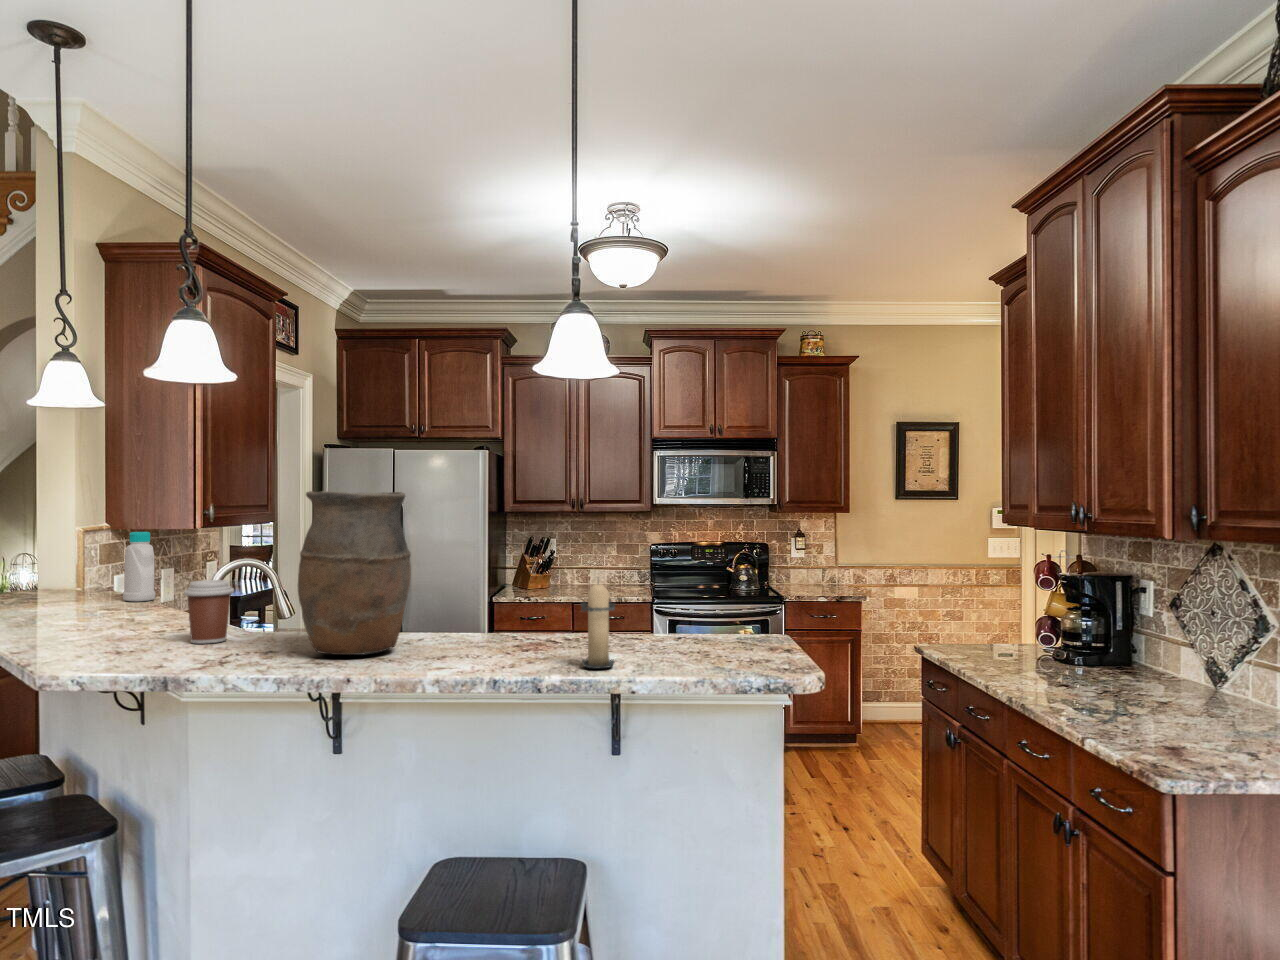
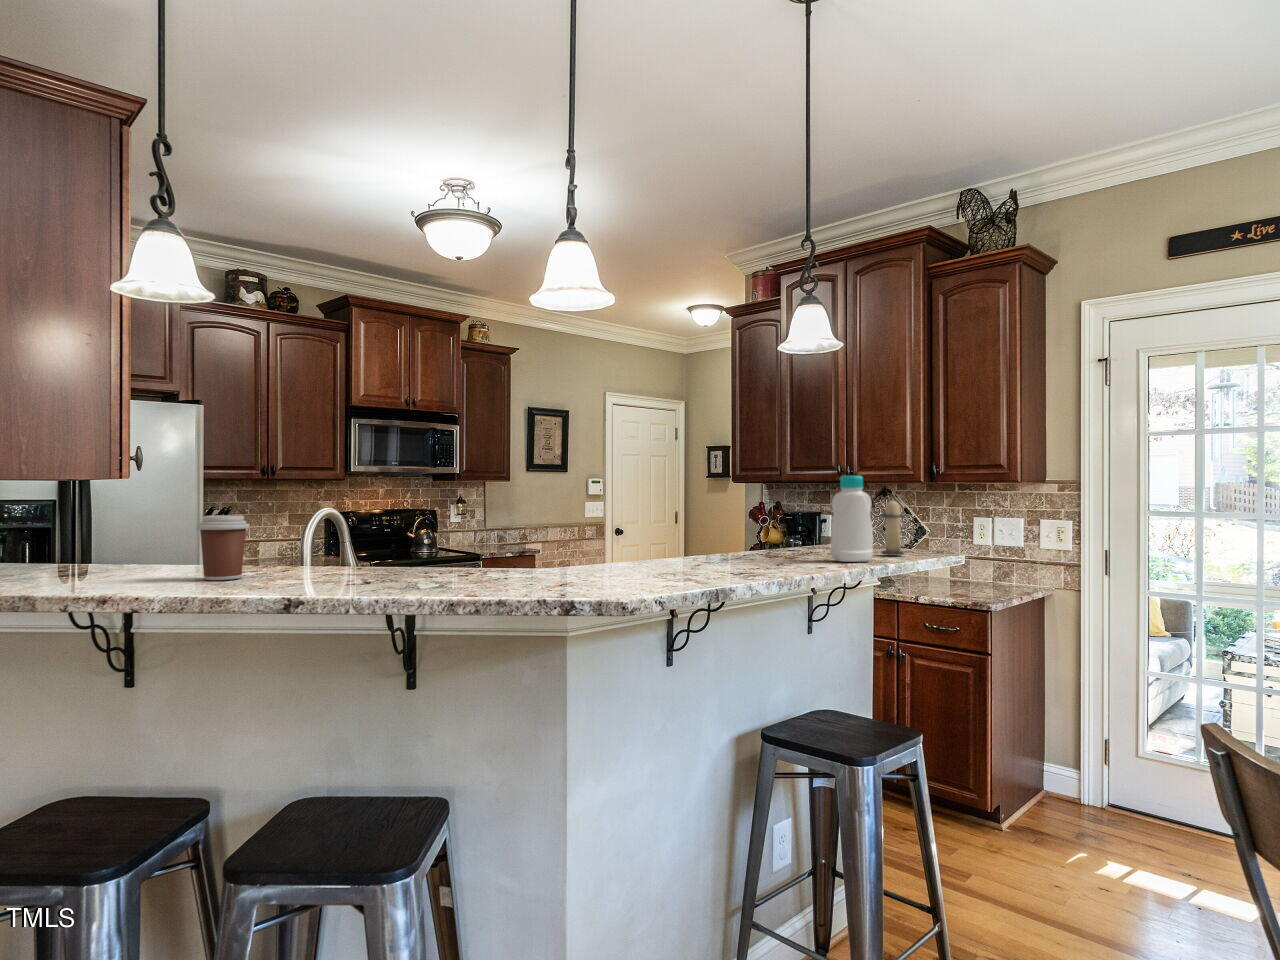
vase: present [298,491,411,655] -> none [703,429,791,564]
bottle: present [123,532,155,601] -> present [831,476,873,562]
coffee cup: present [184,580,234,644] -> present [196,515,250,580]

